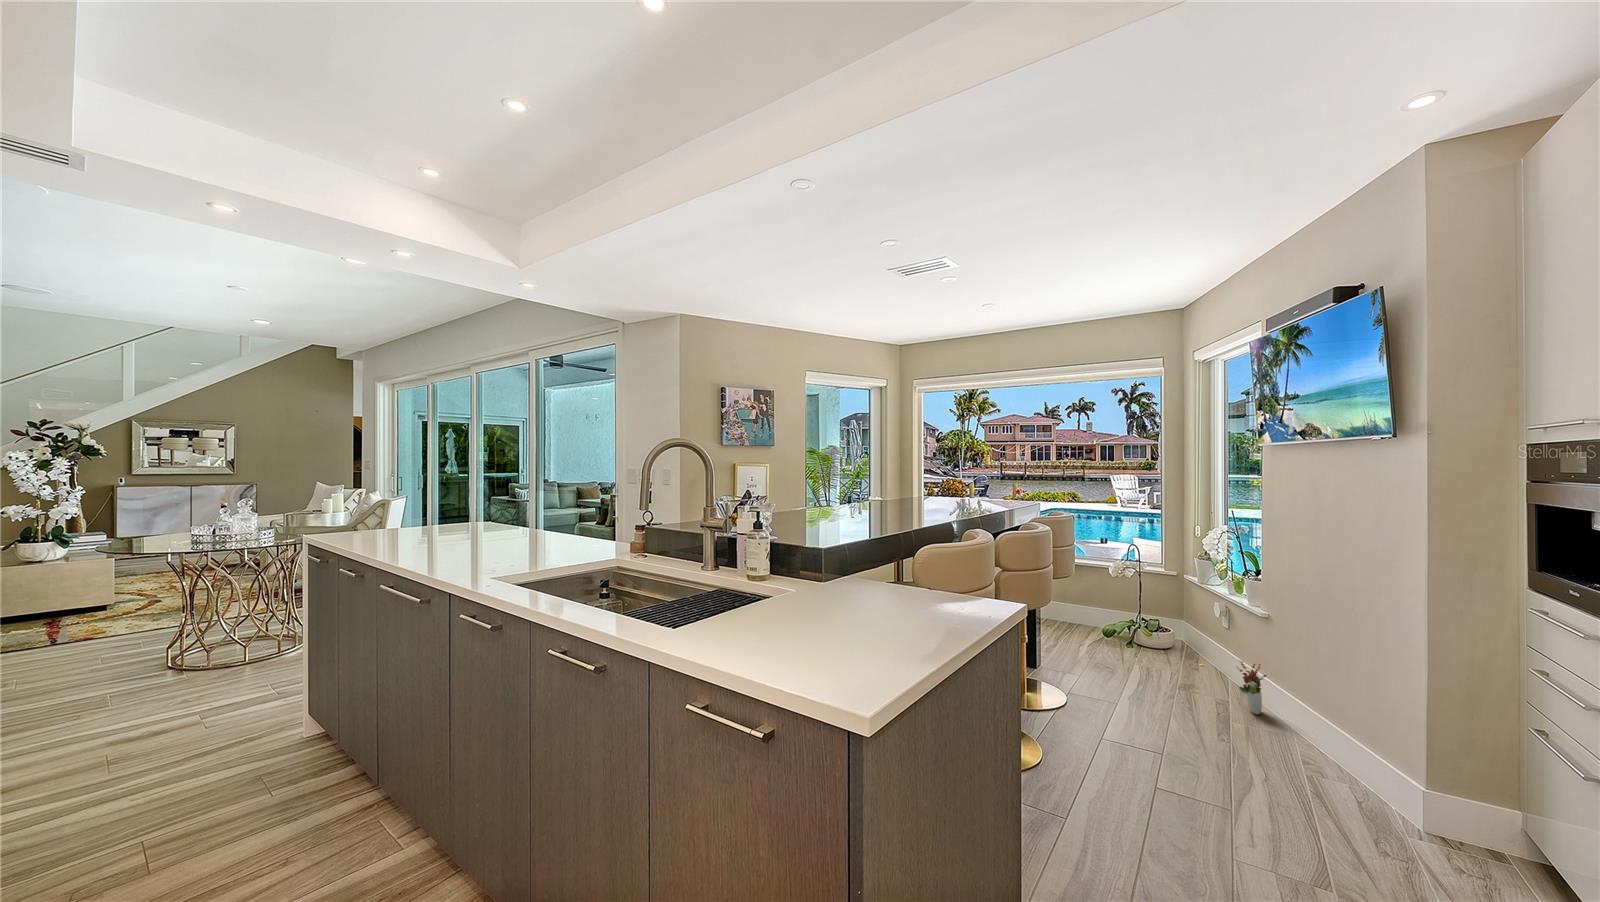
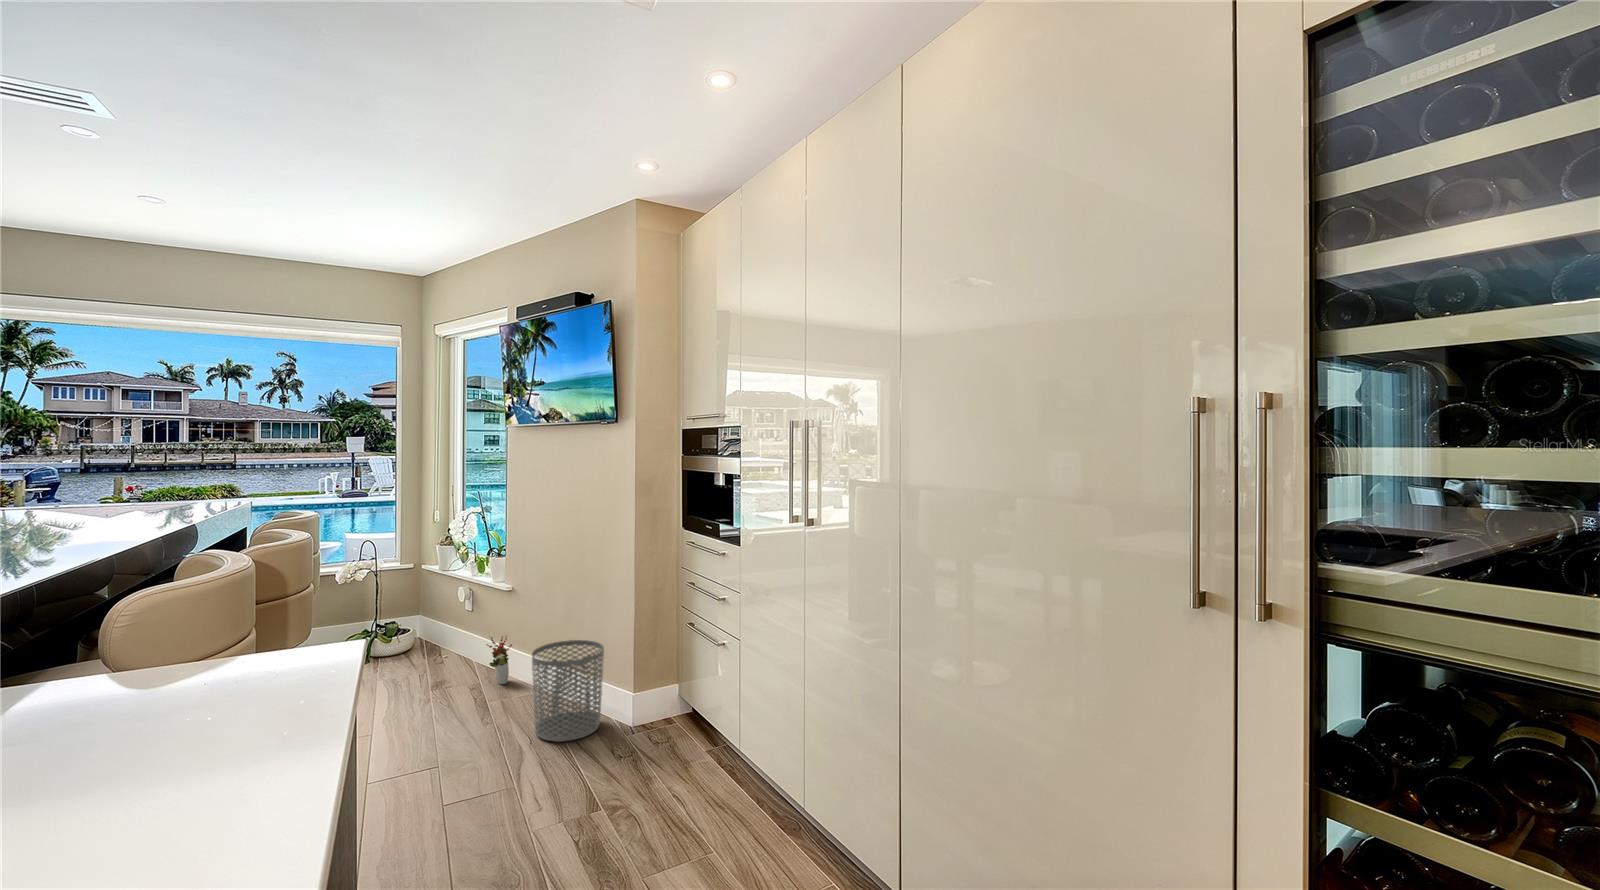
waste bin: none [1274,686,1377,810] -> present [532,640,604,742]

